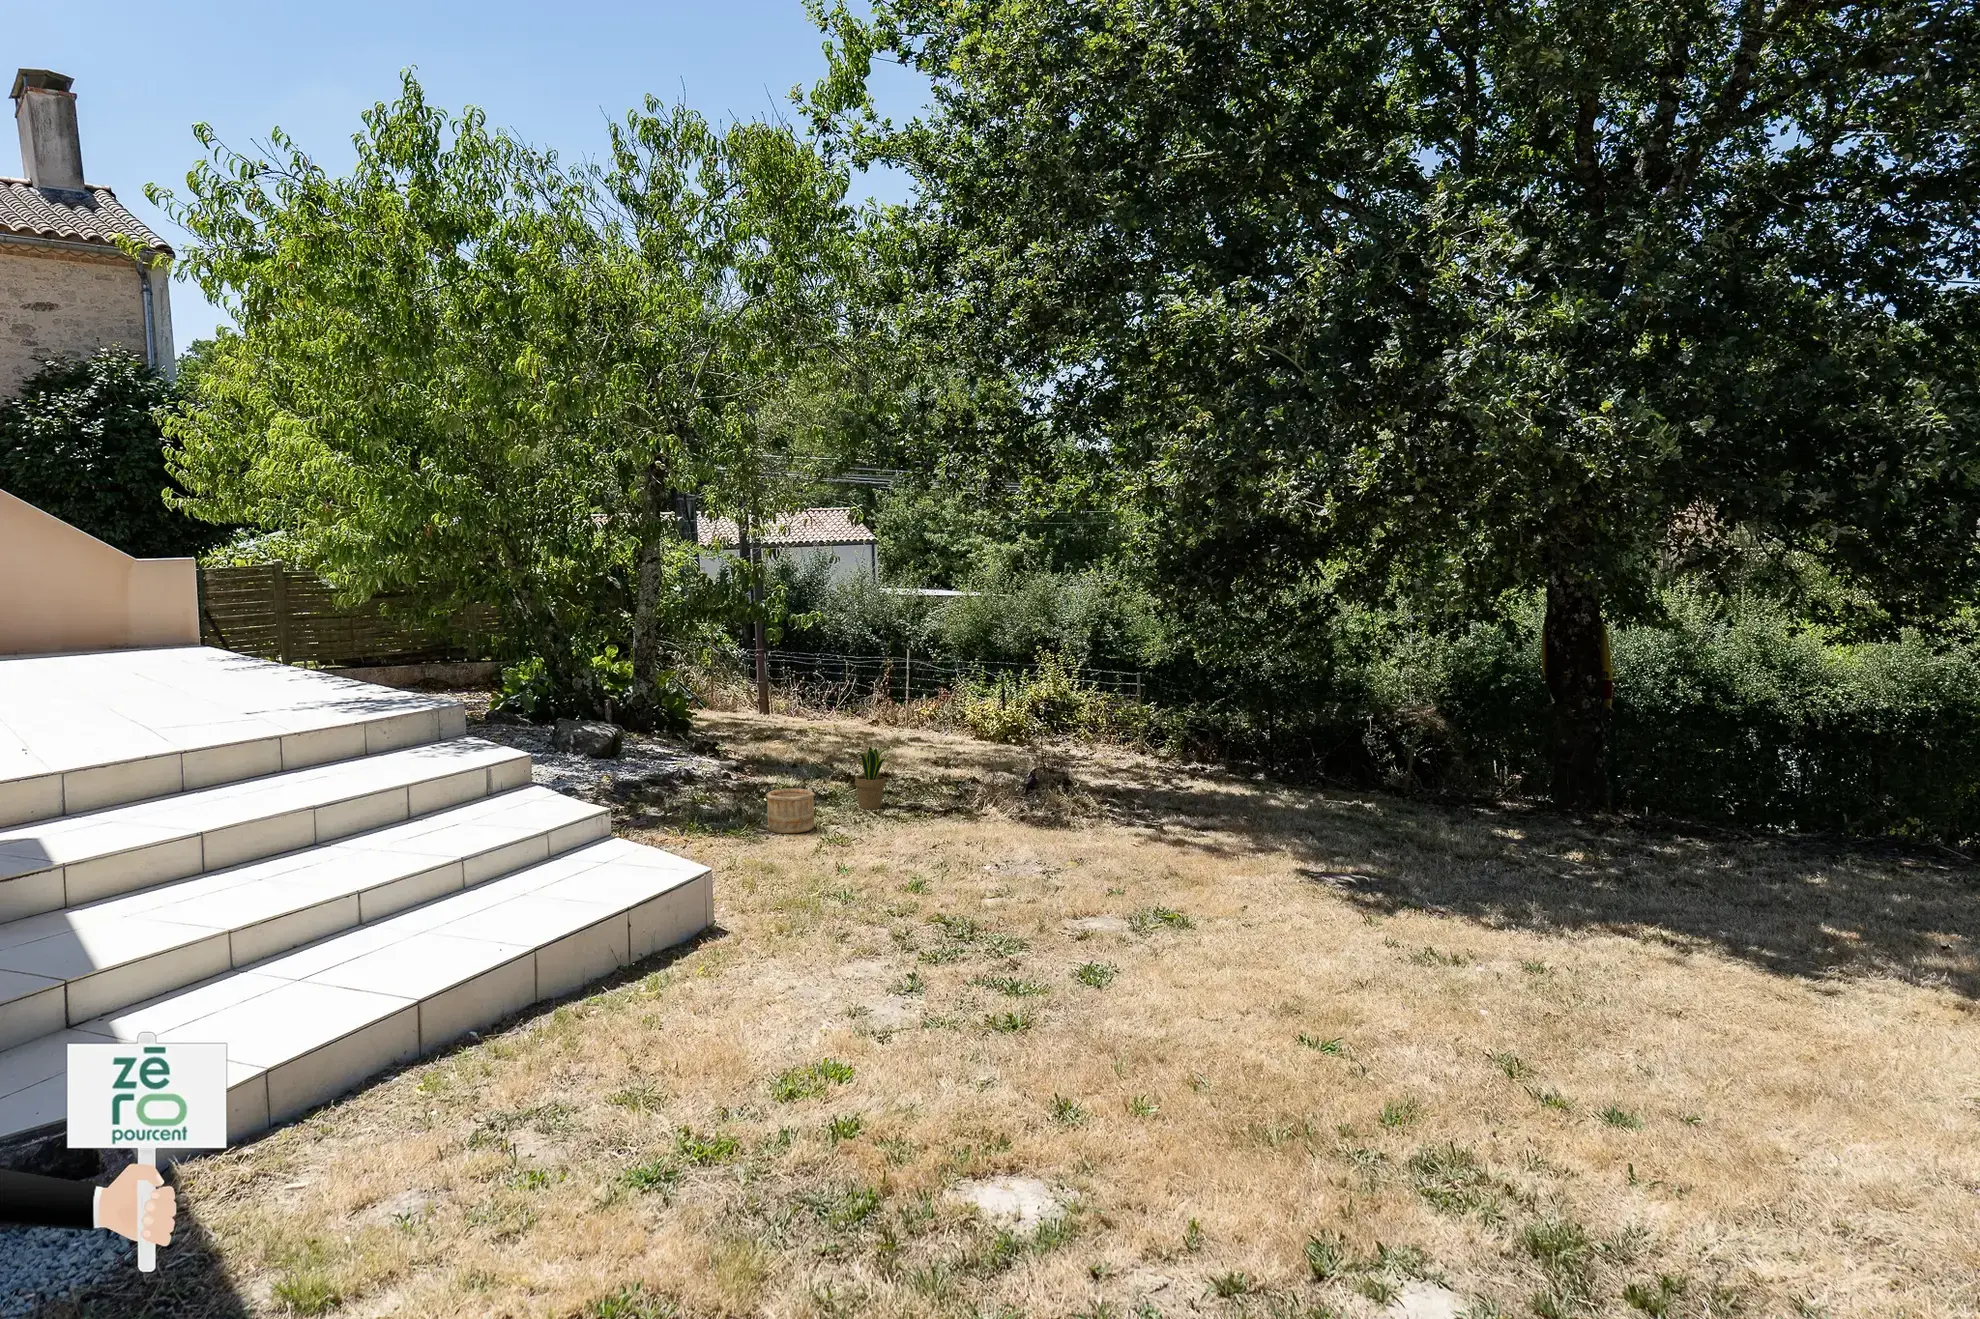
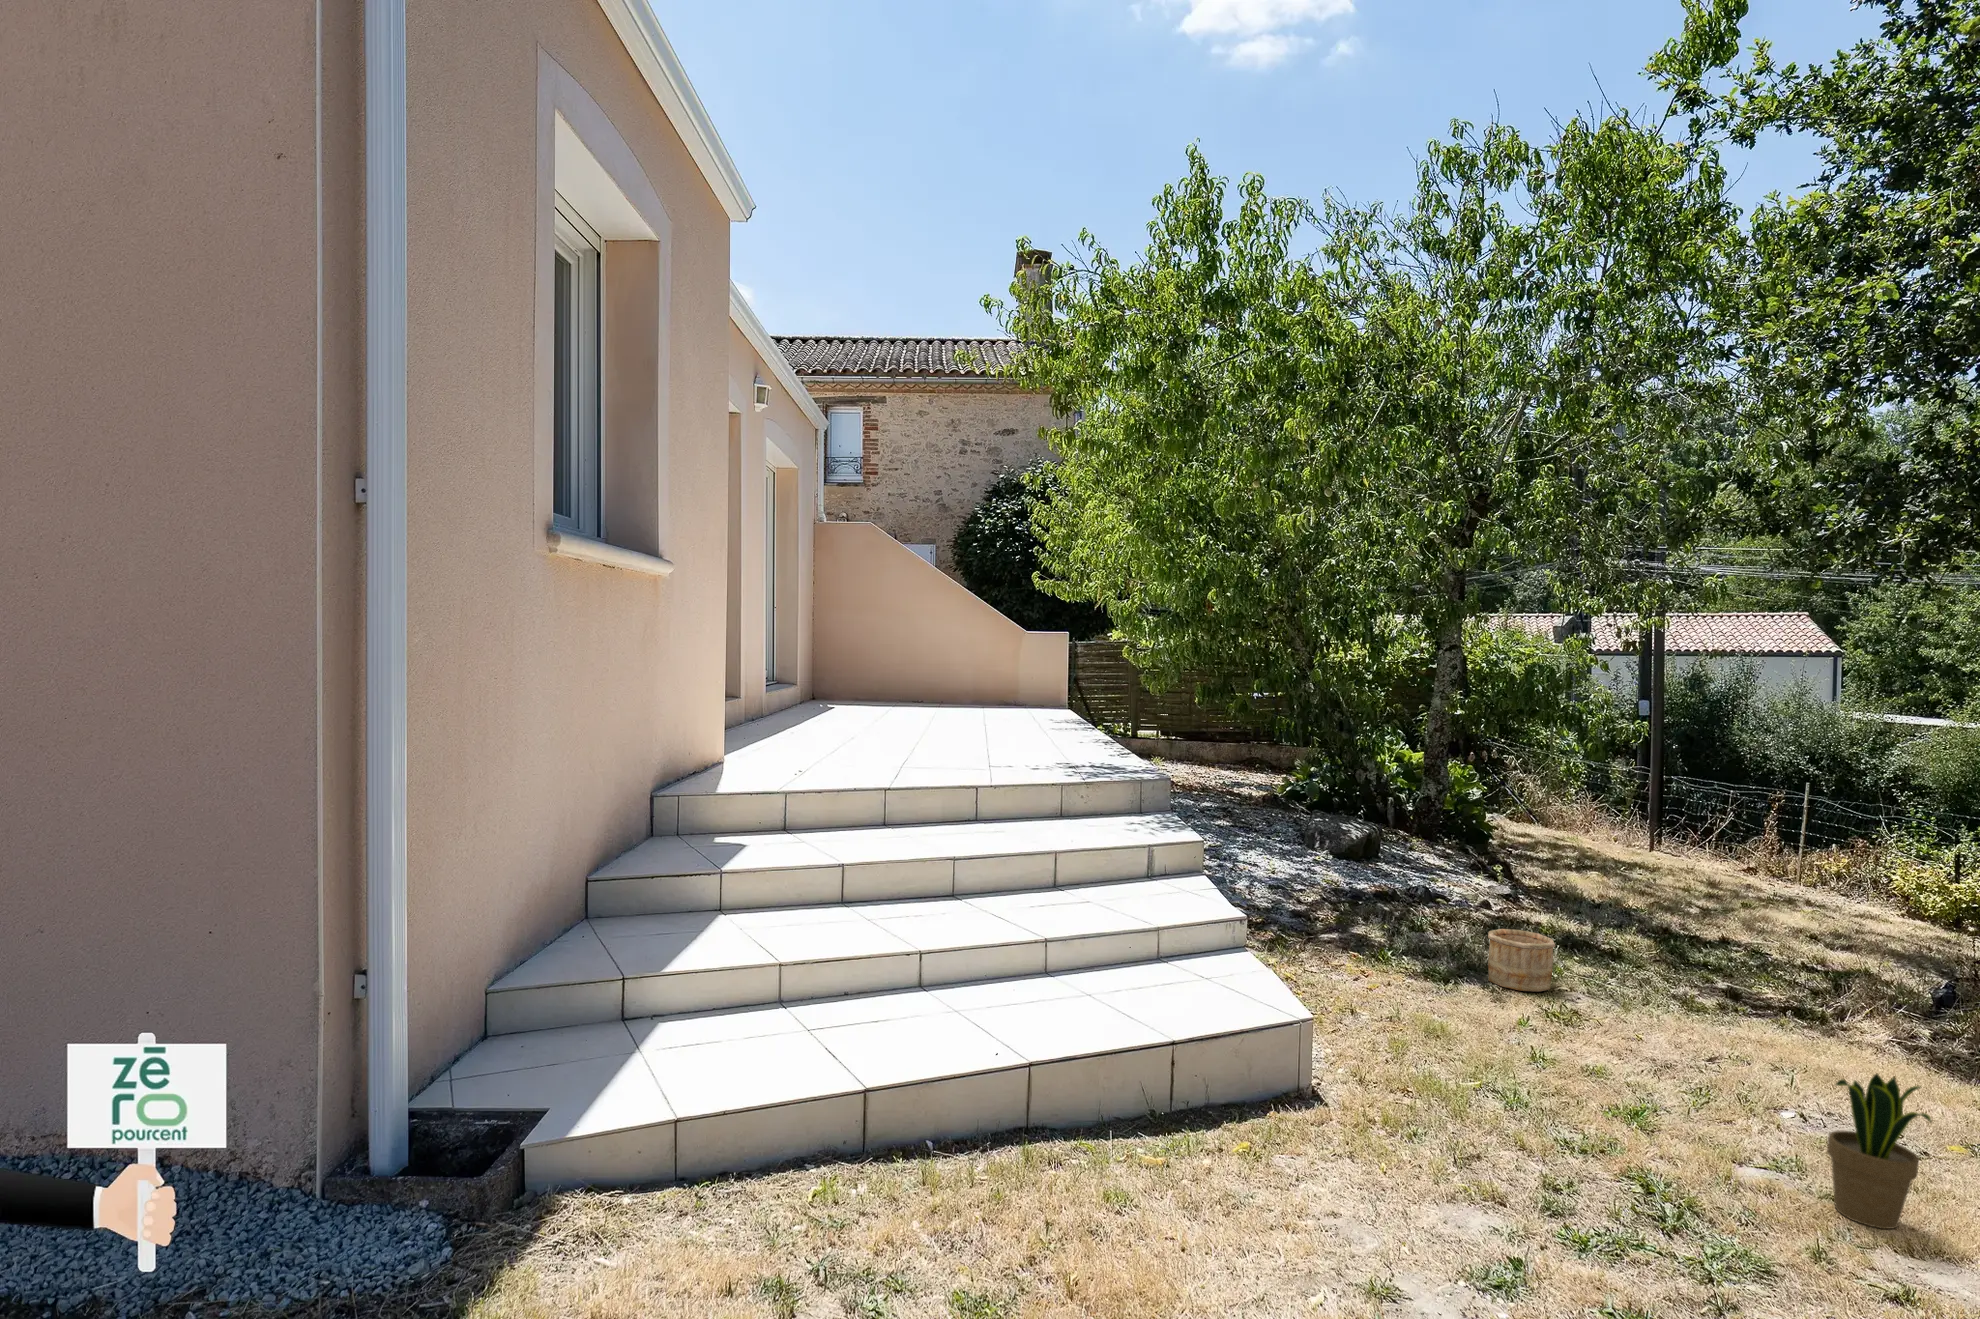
potted plant: present [855,747,889,809] -> present [1827,1074,1932,1229]

